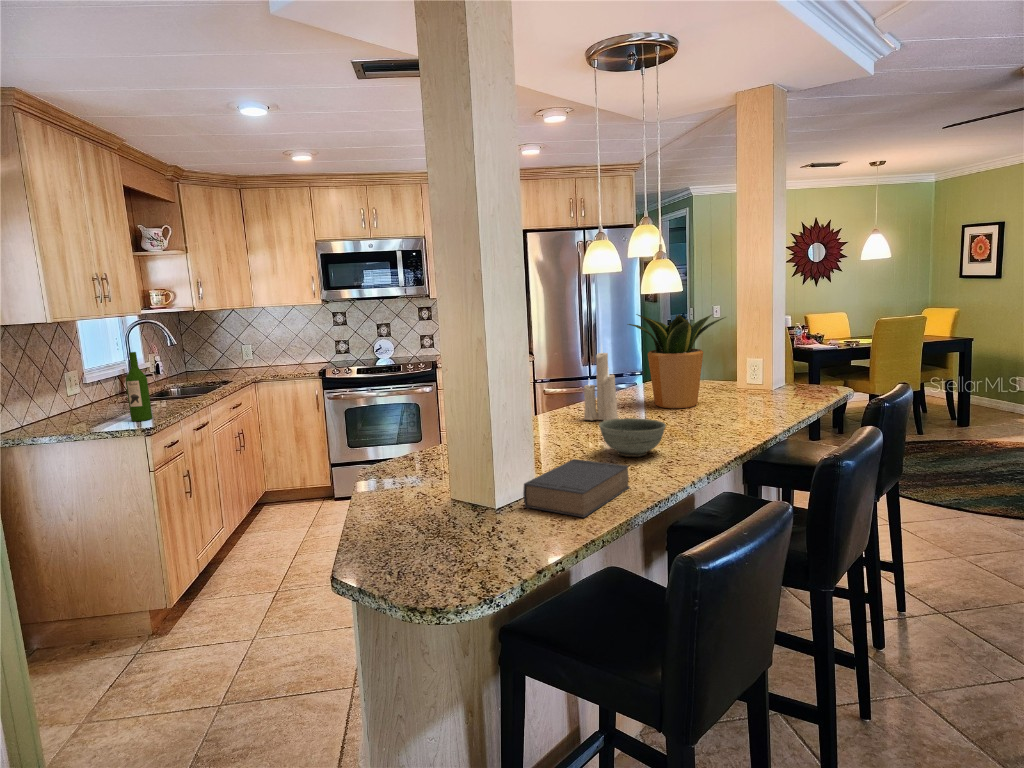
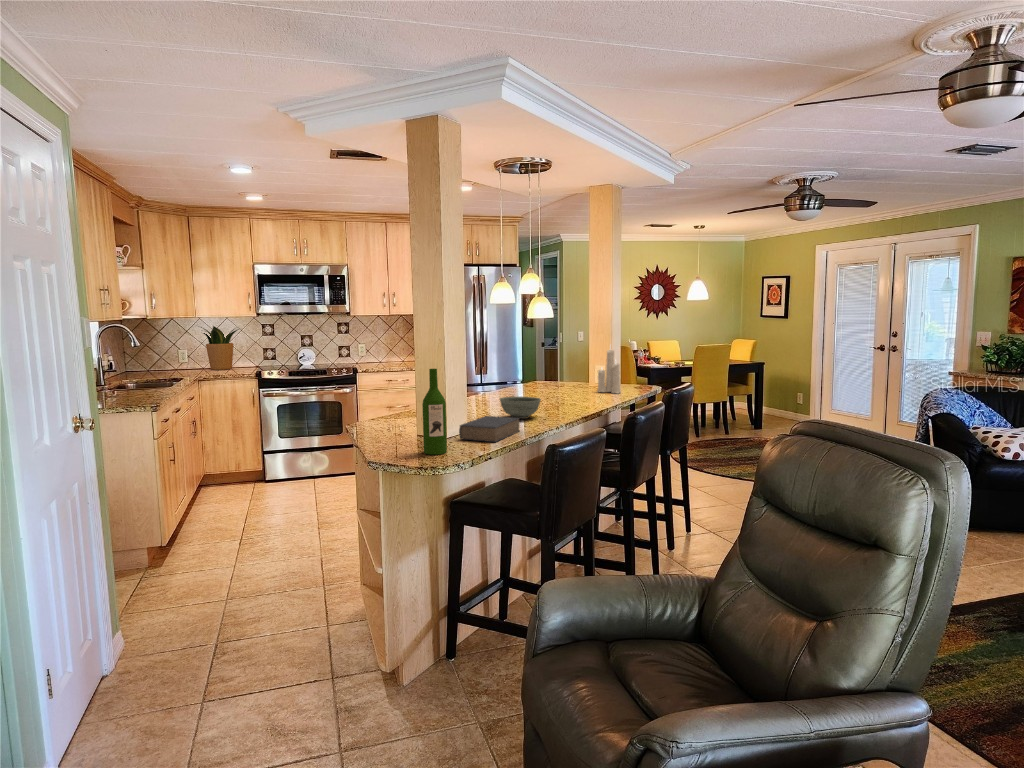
potted plant: present [628,314,726,408] -> present [201,326,239,370]
candle: present [584,348,618,421] -> present [598,349,621,394]
wine bottle: present [126,352,152,421] -> present [422,369,447,455]

